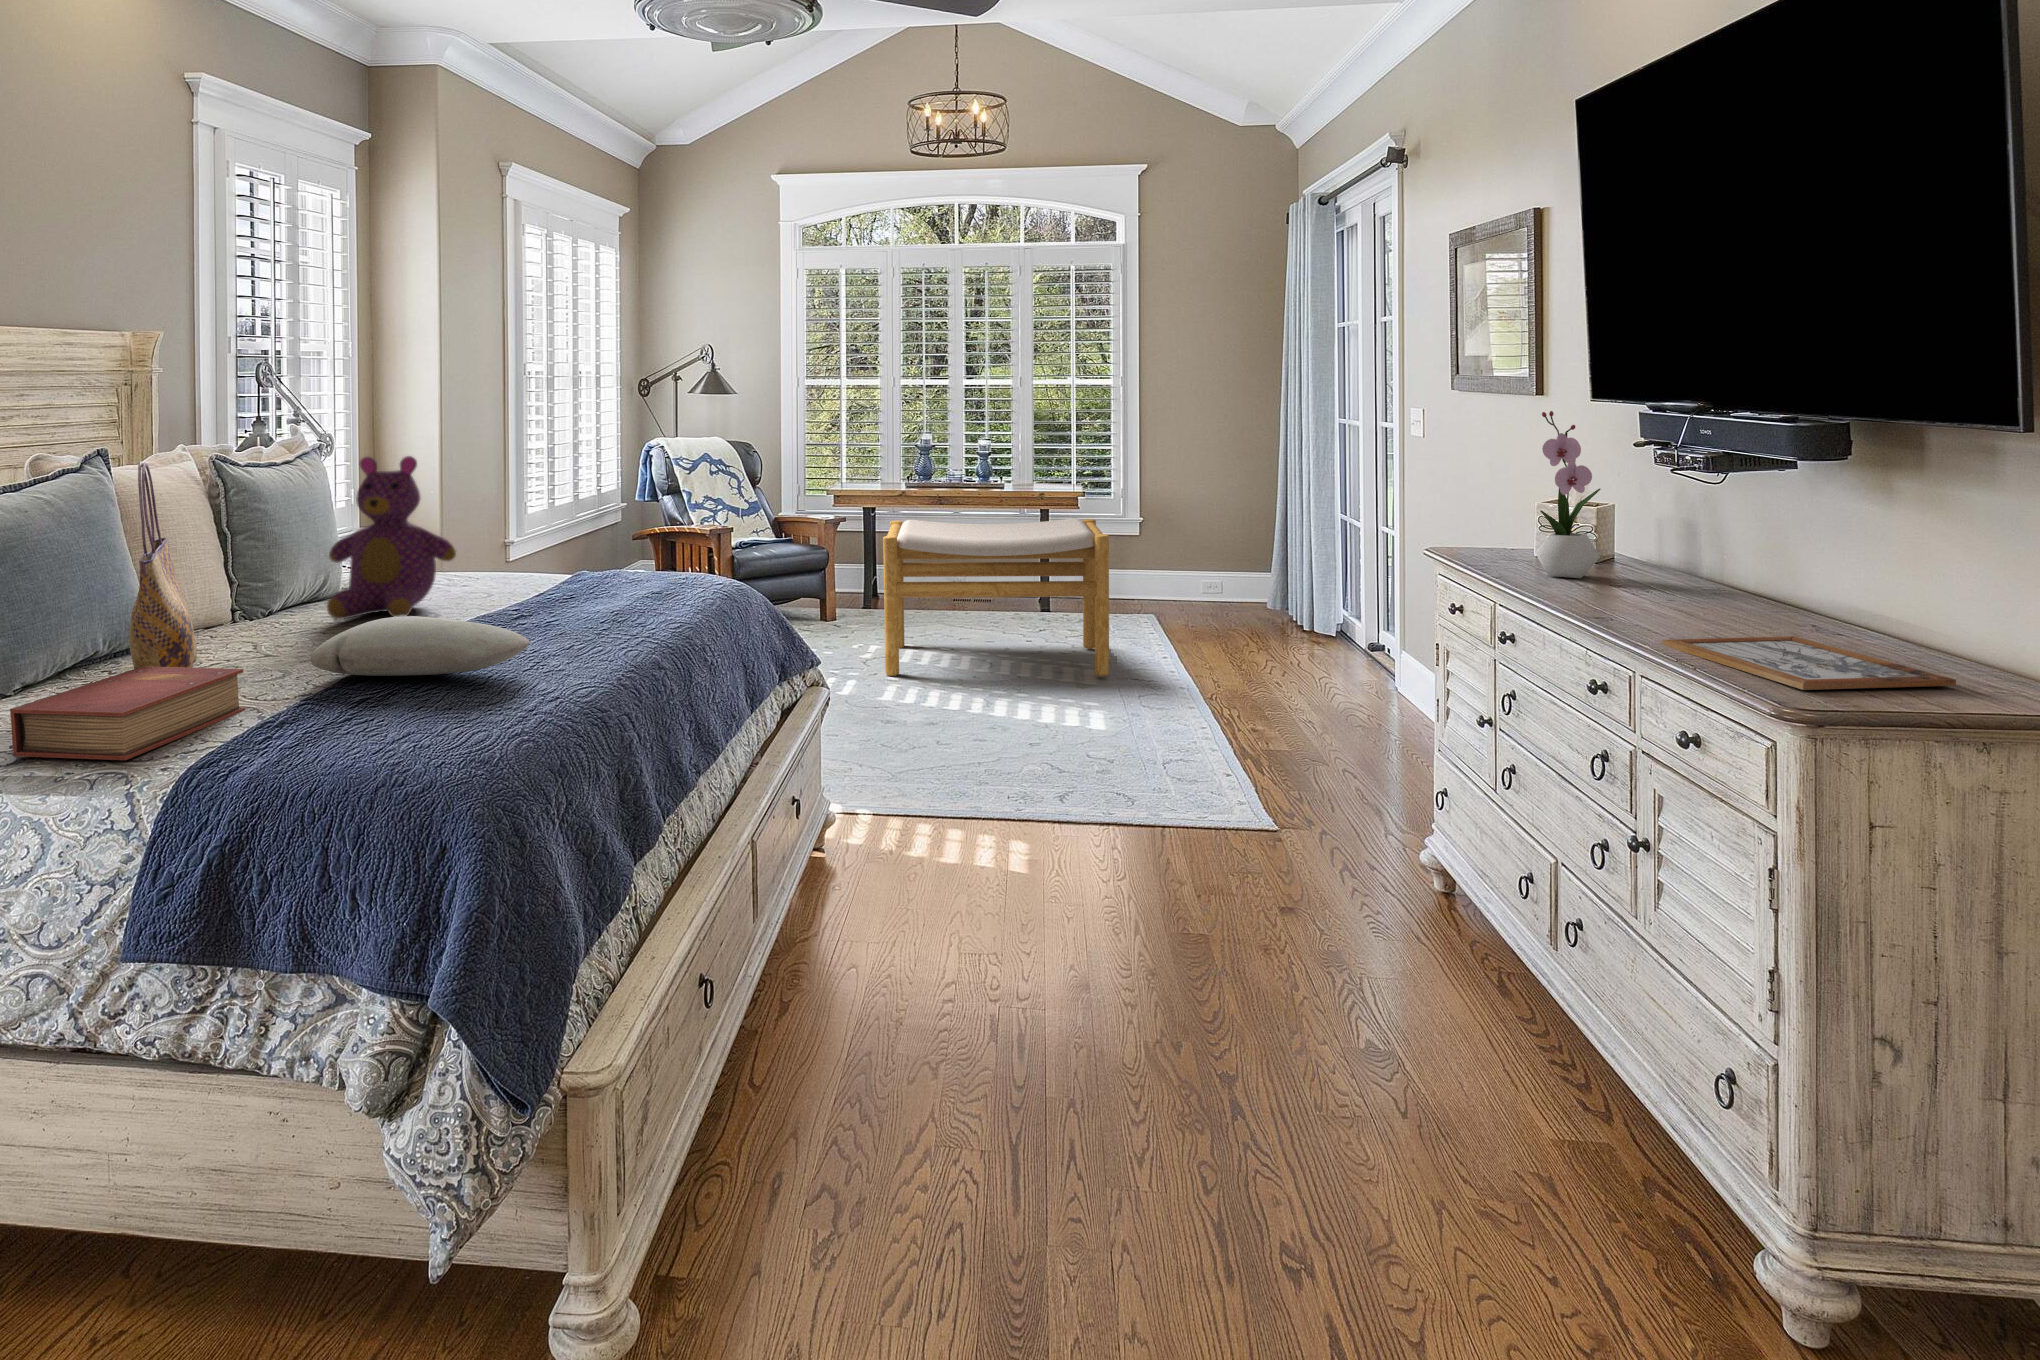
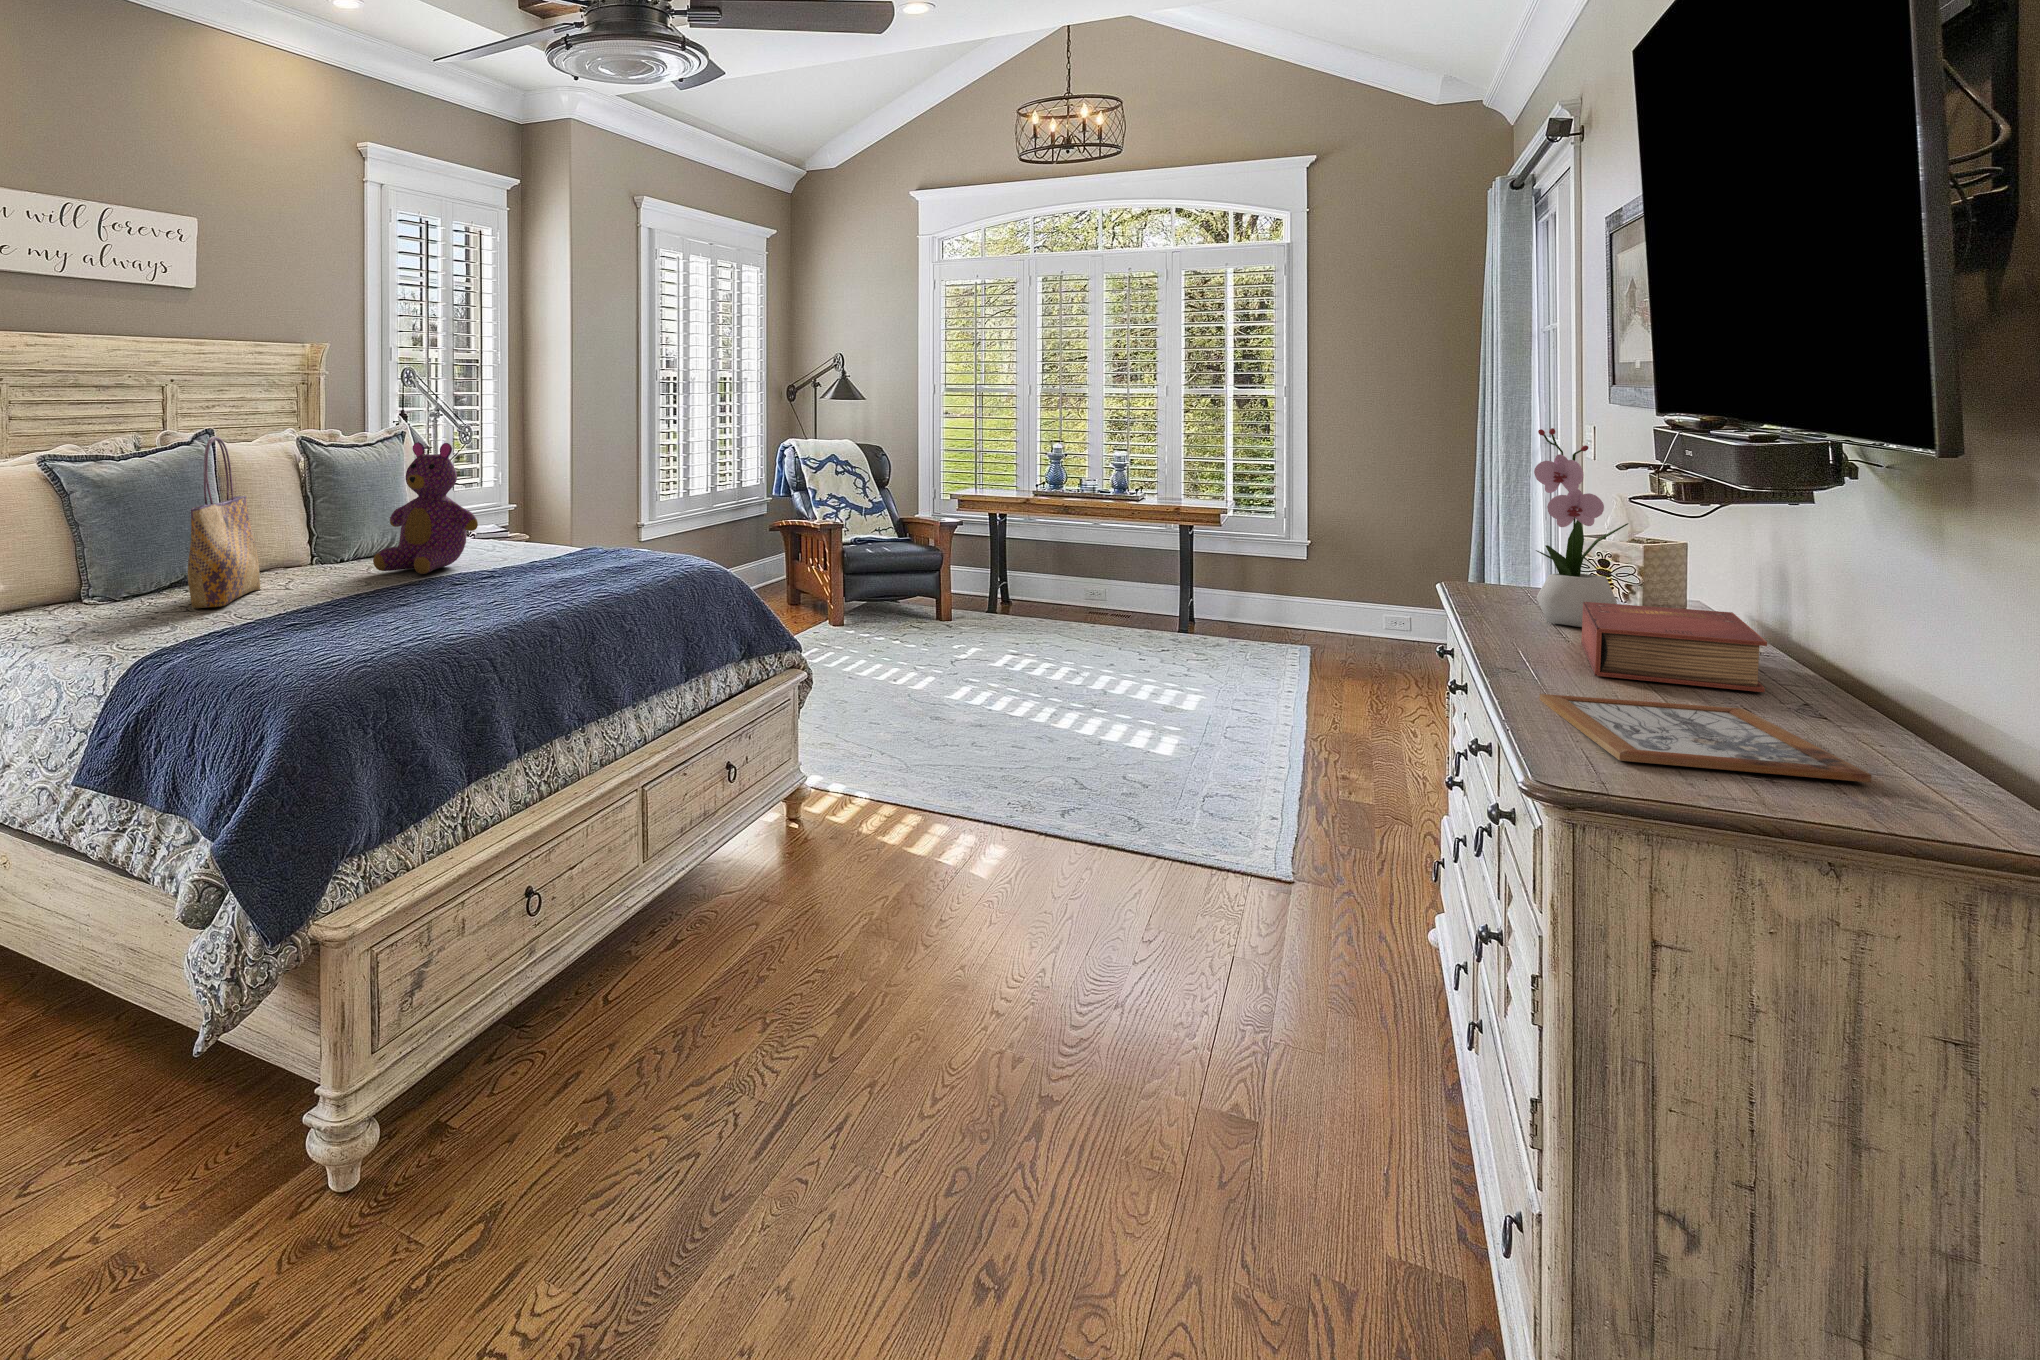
footstool: present [883,518,1109,676] -> none [984,534,1236,710]
pillow: present [310,616,530,676] -> none [300,568,453,613]
book: present [10,666,245,760] -> present [1581,602,1767,692]

